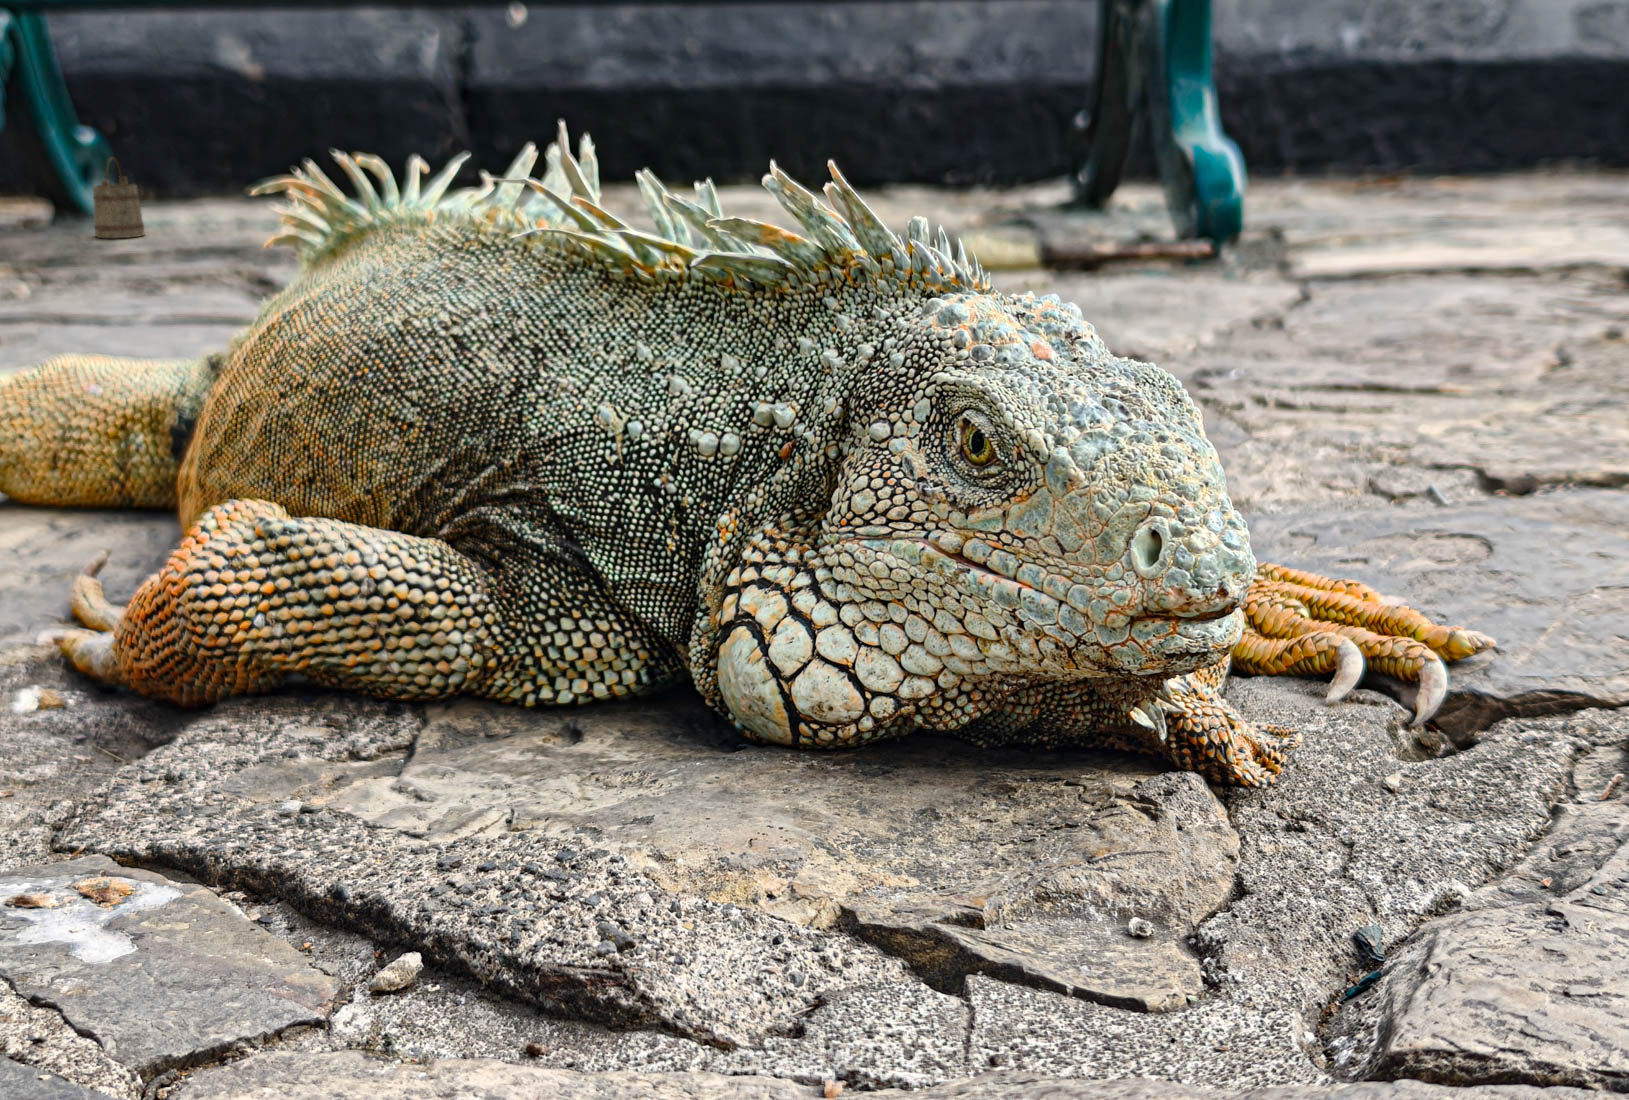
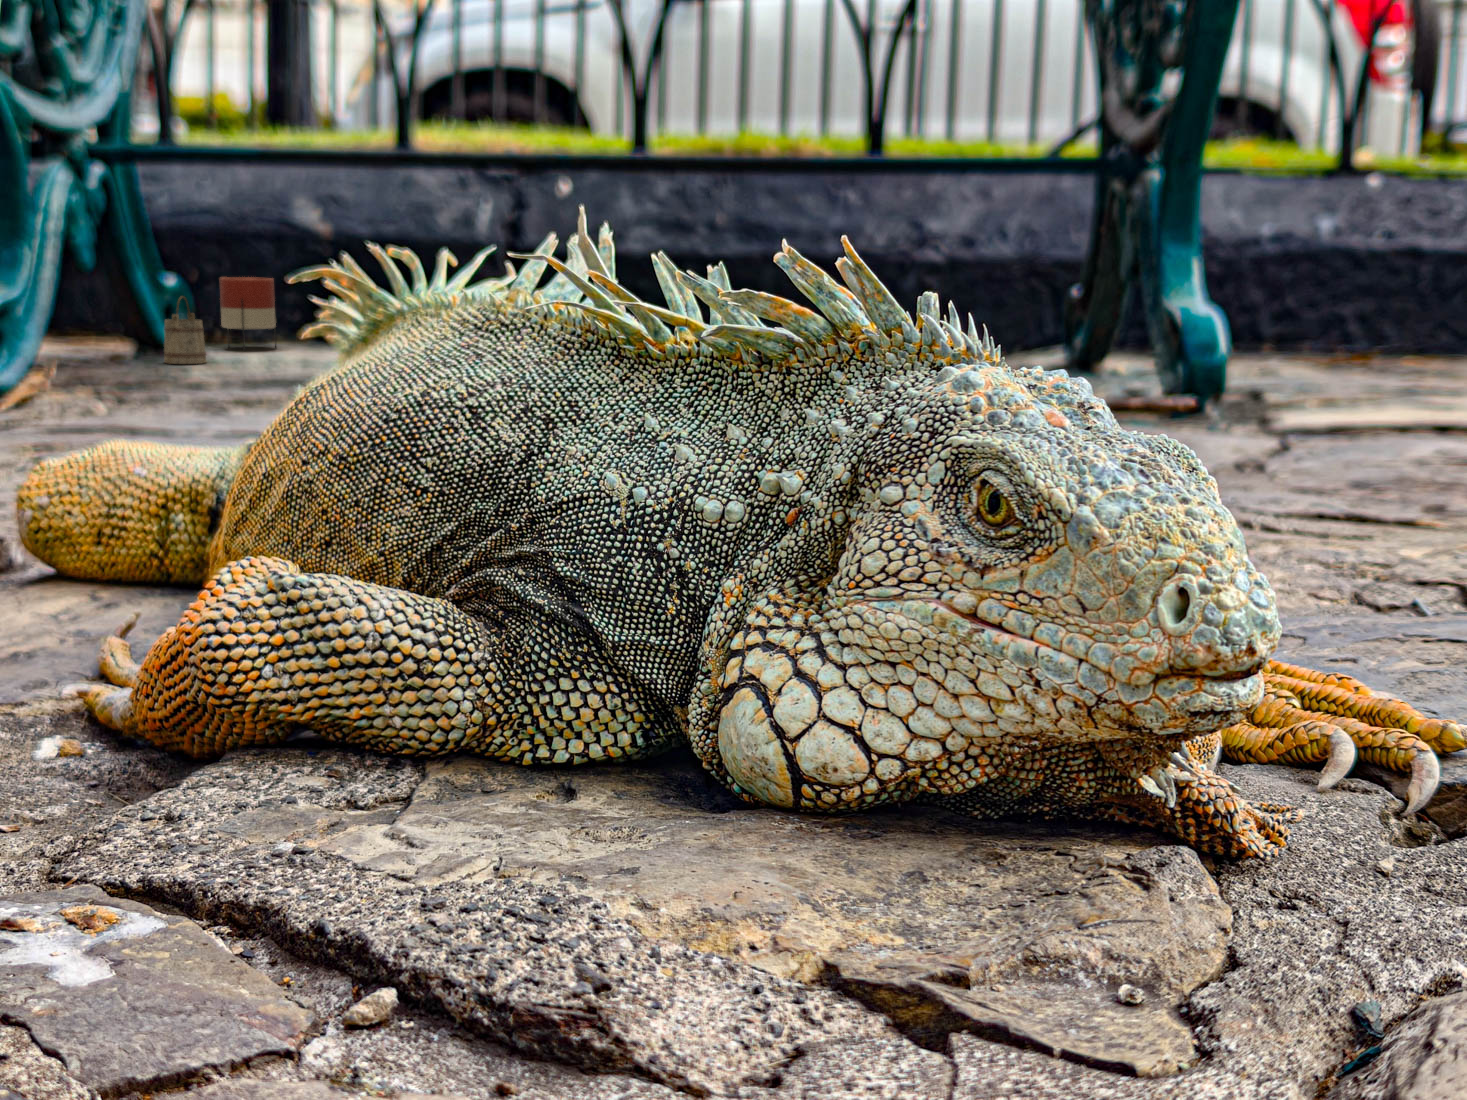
planter: none [153,128,225,218] -> present [219,277,276,347]

